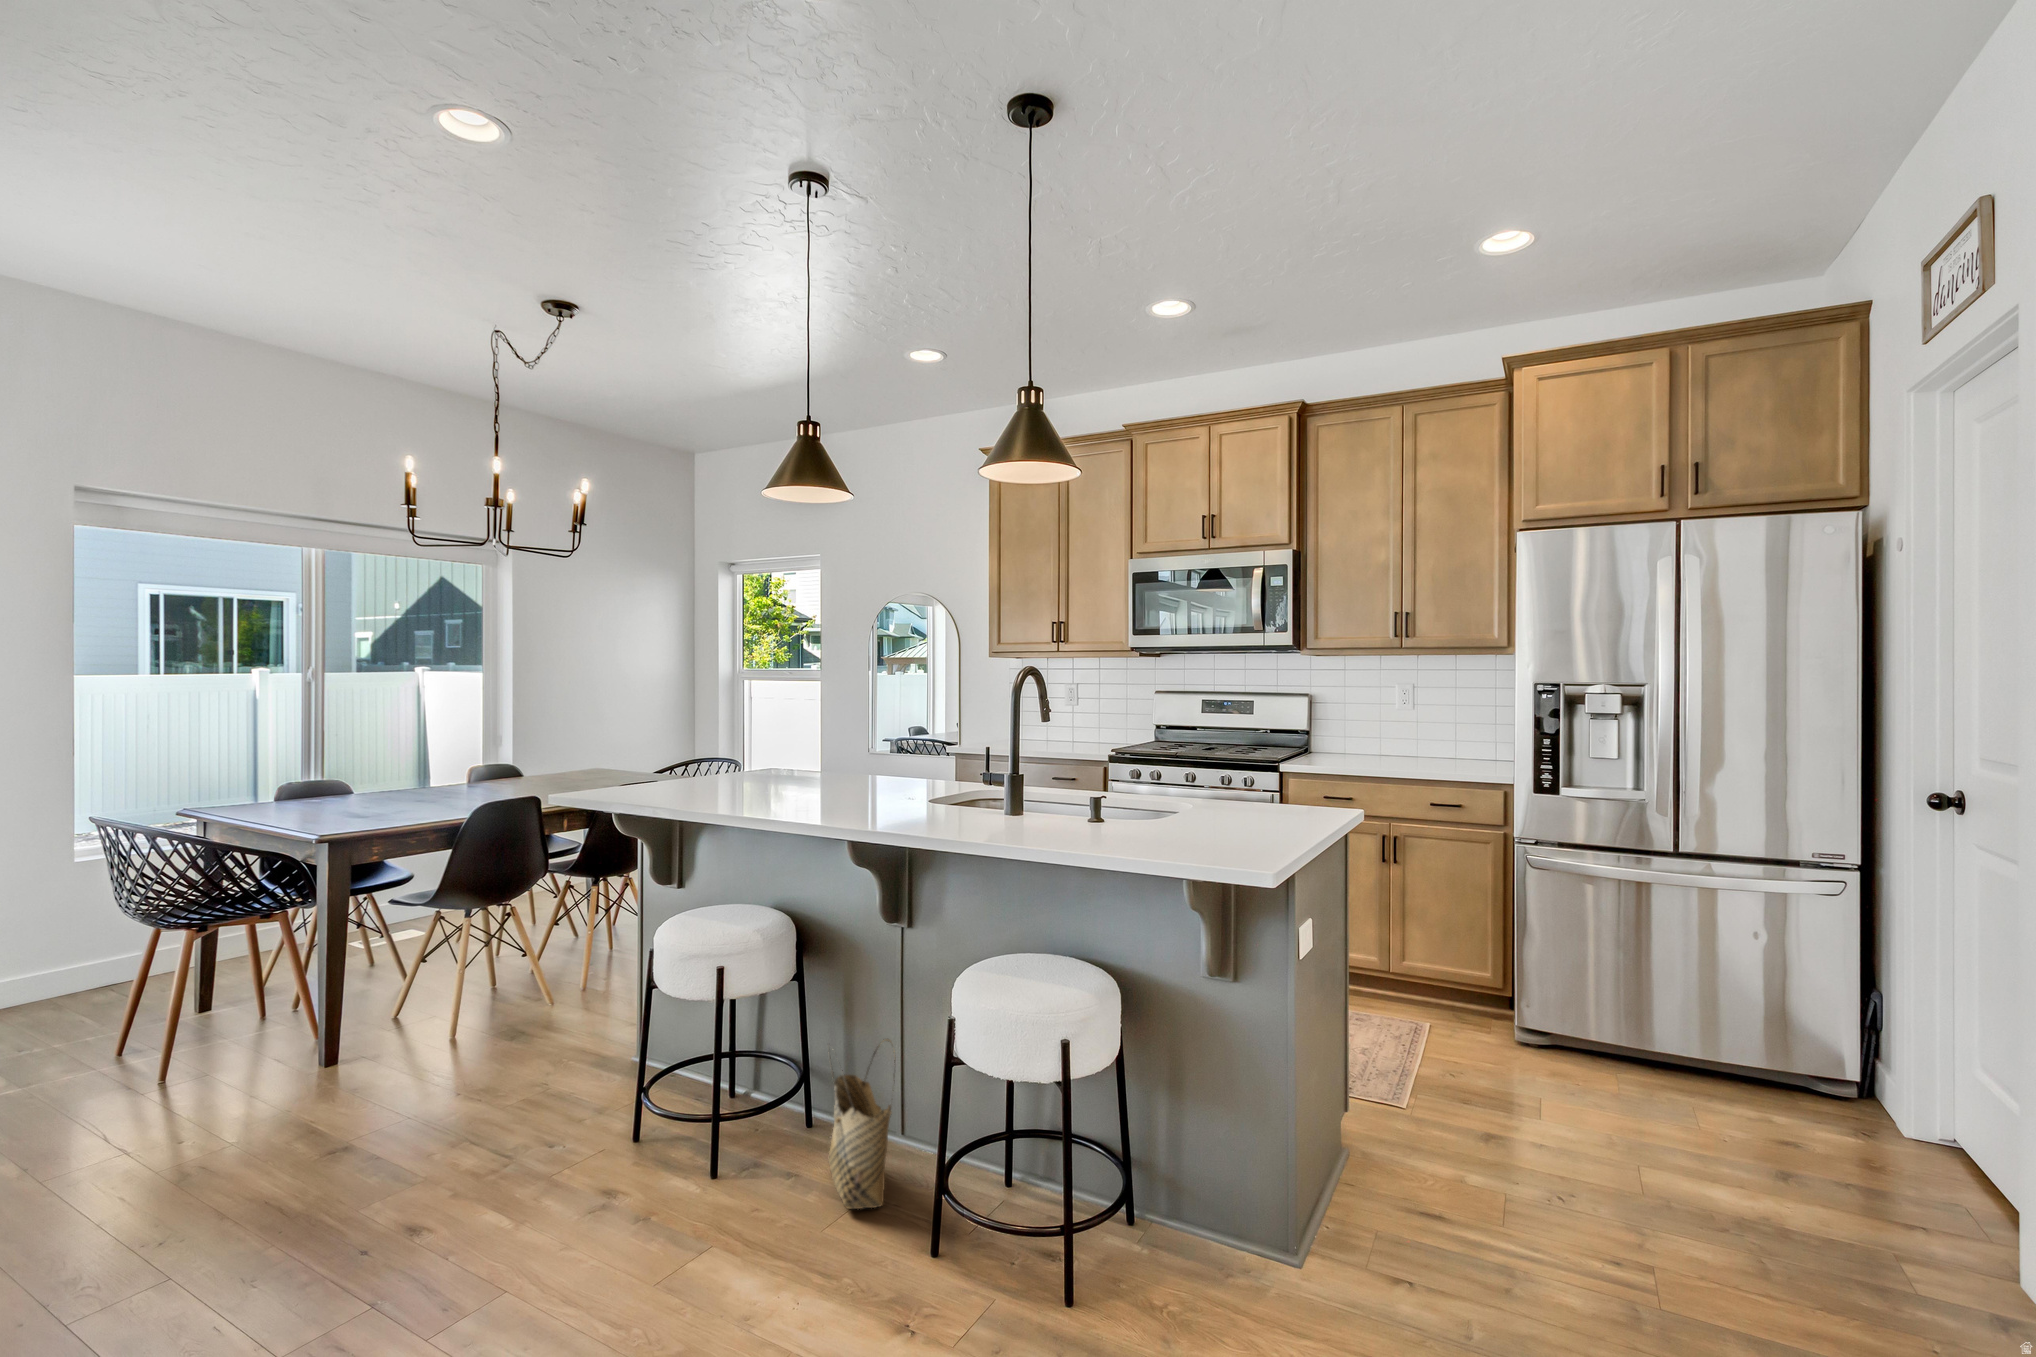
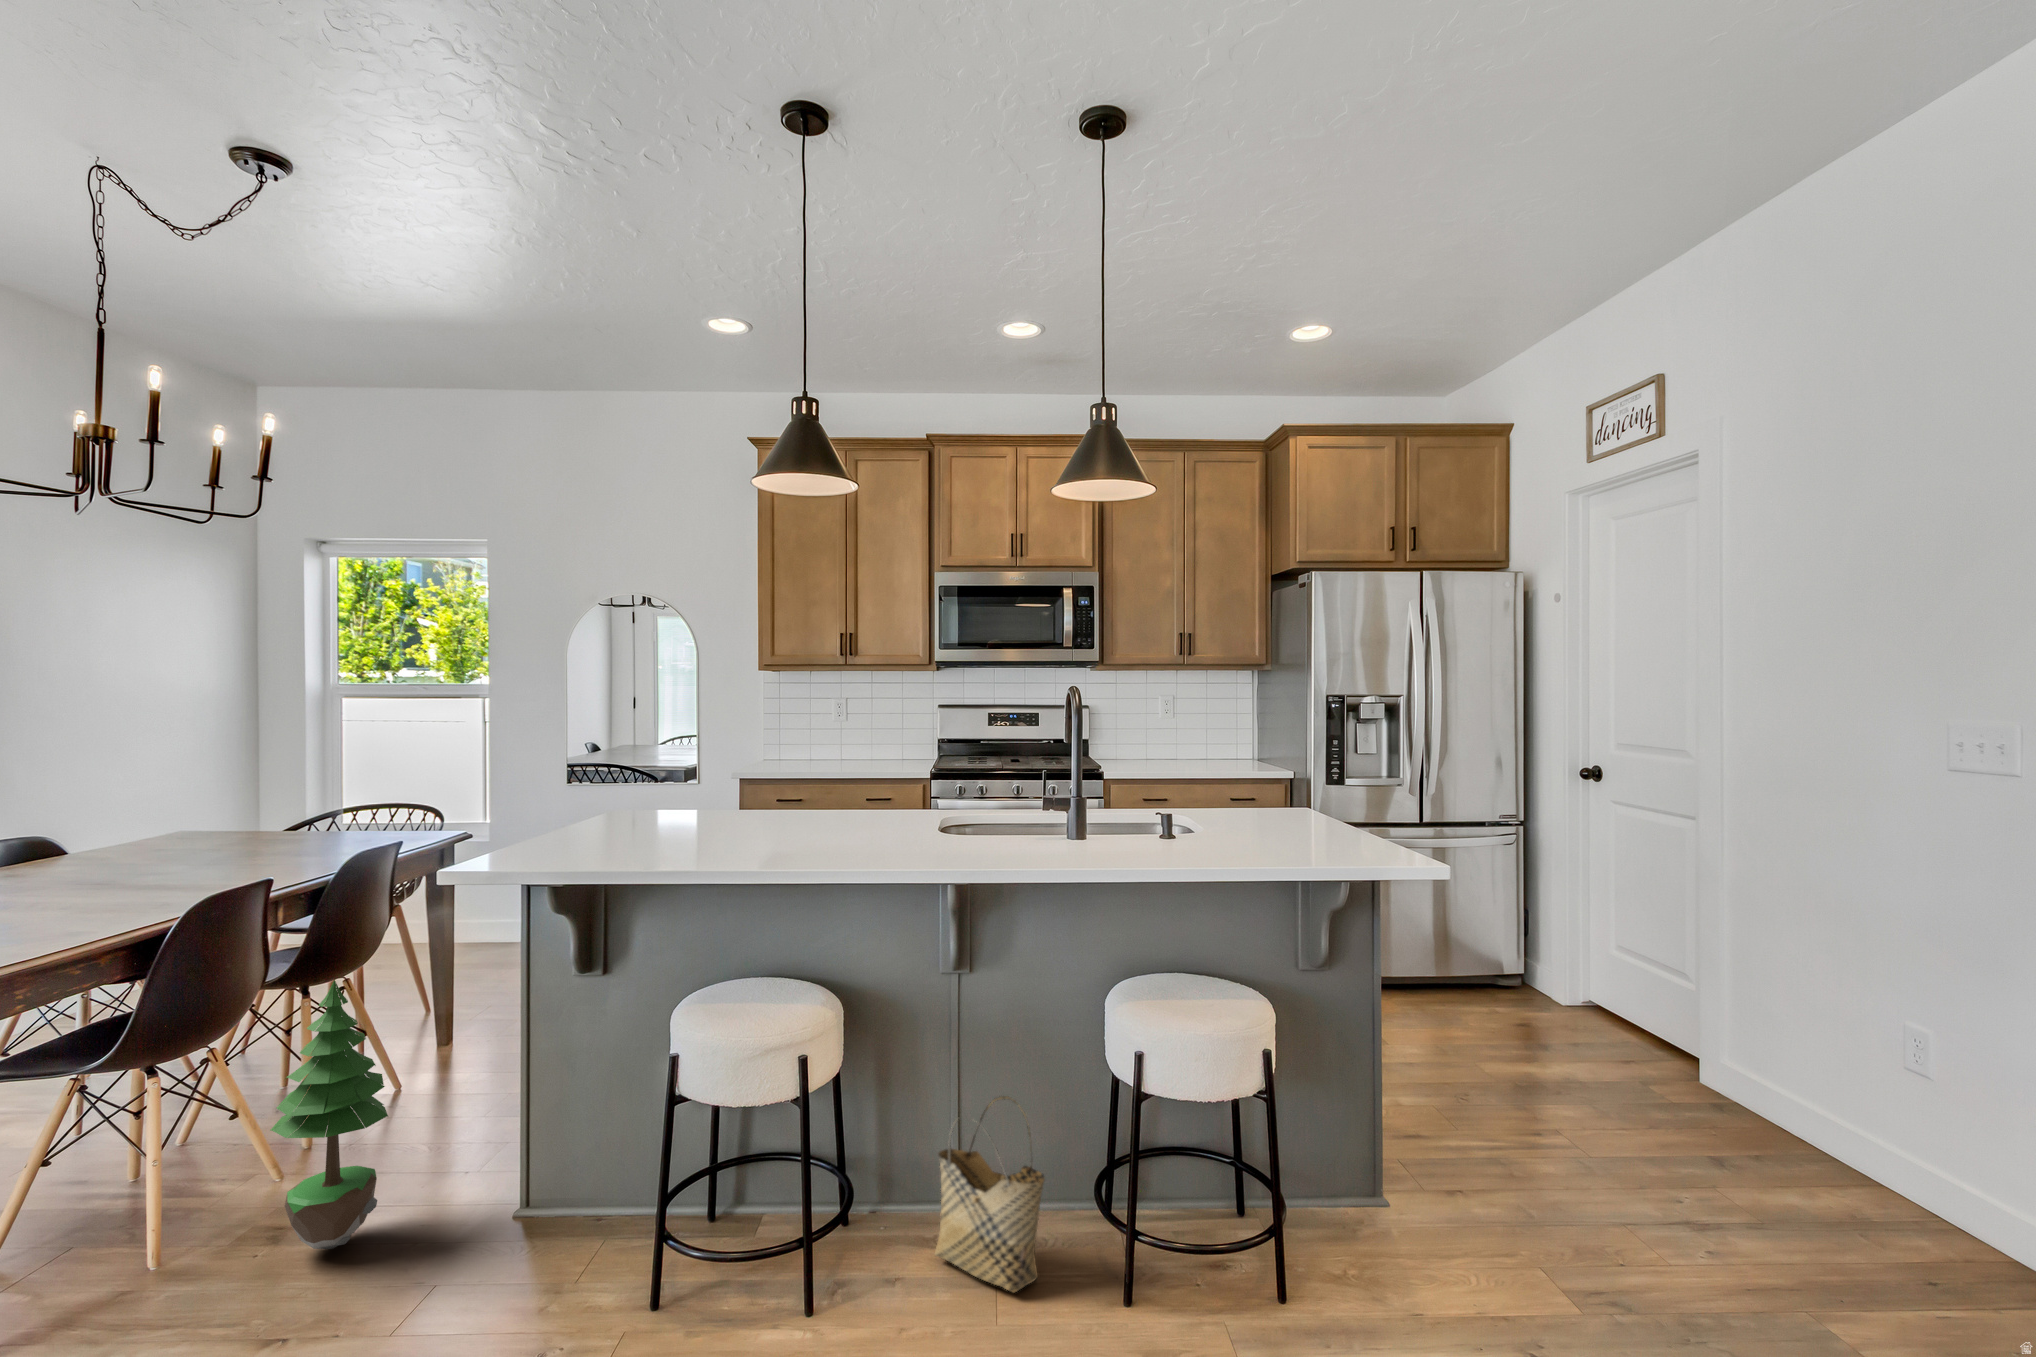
potted tree: none [500,865,573,1045] -> present [270,980,388,1249]

